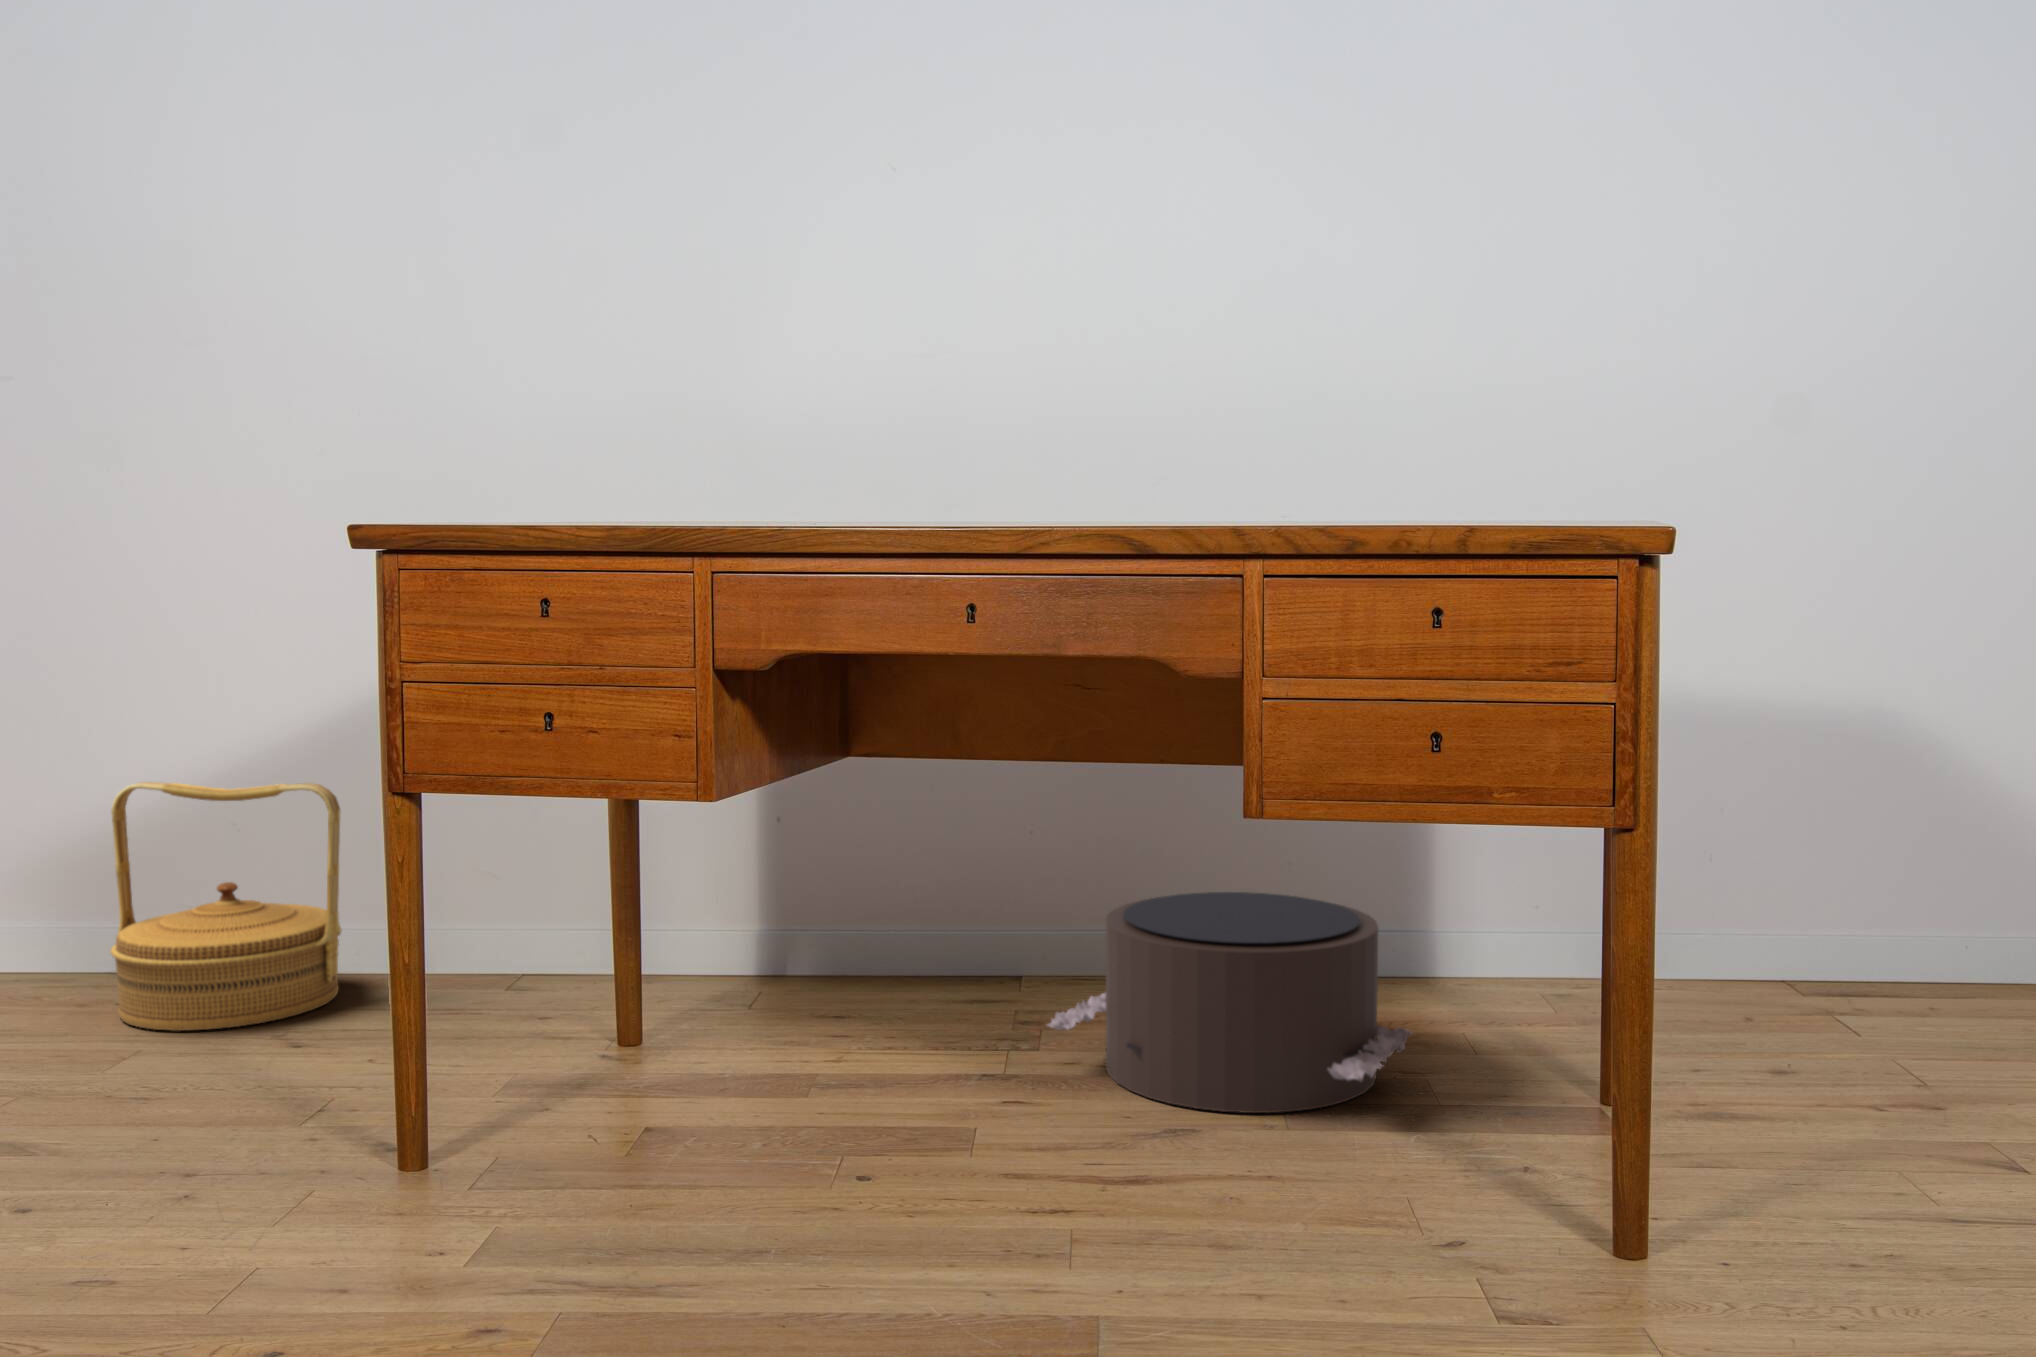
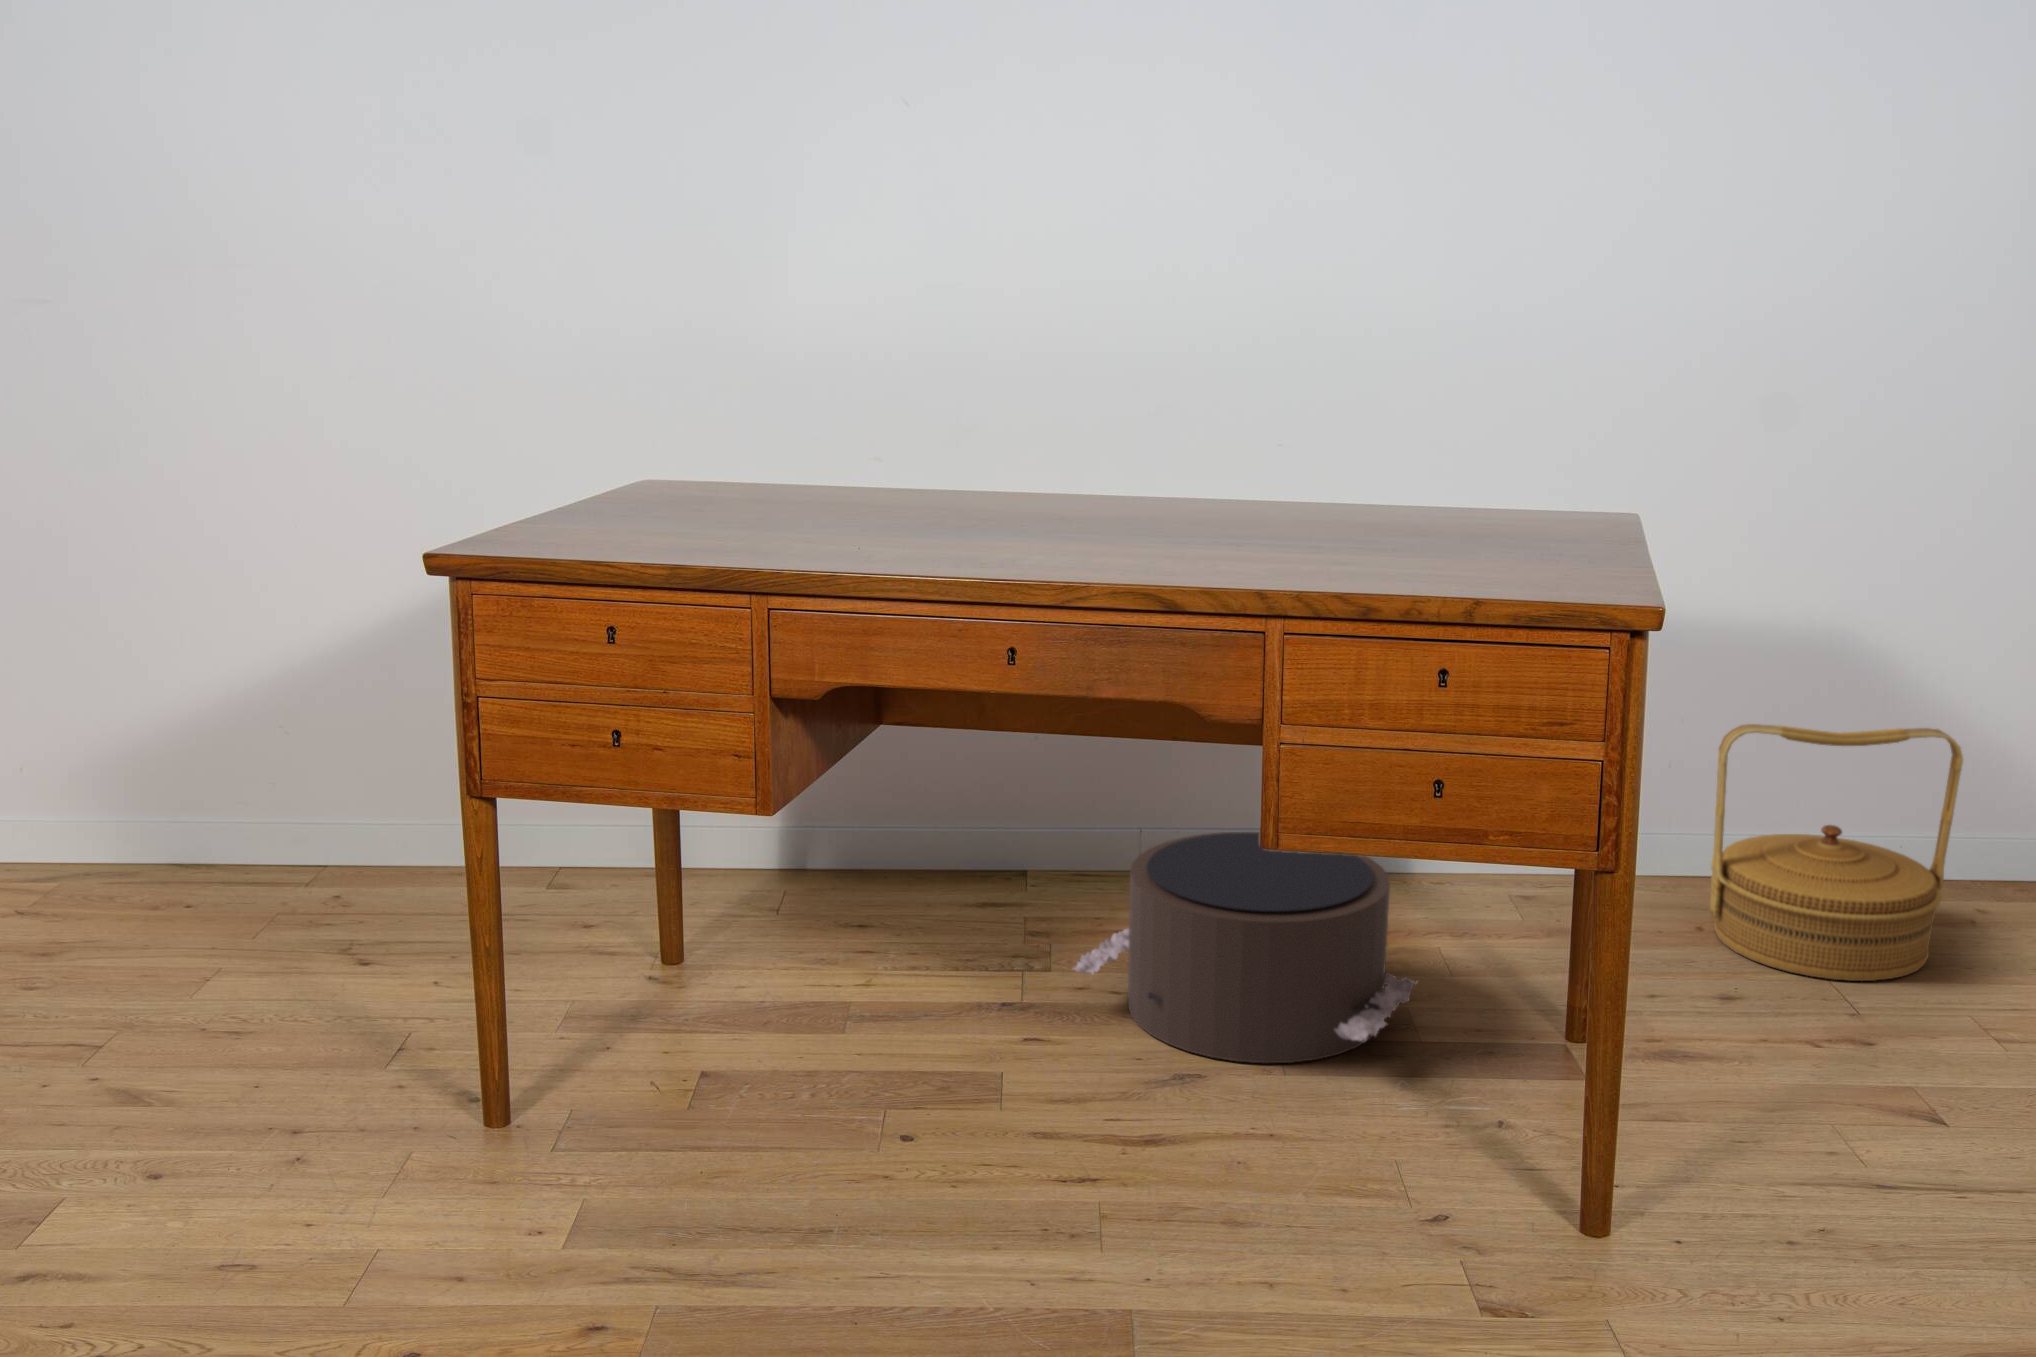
woven basket: present [110,782,341,1031] -> present [1710,724,1963,981]

